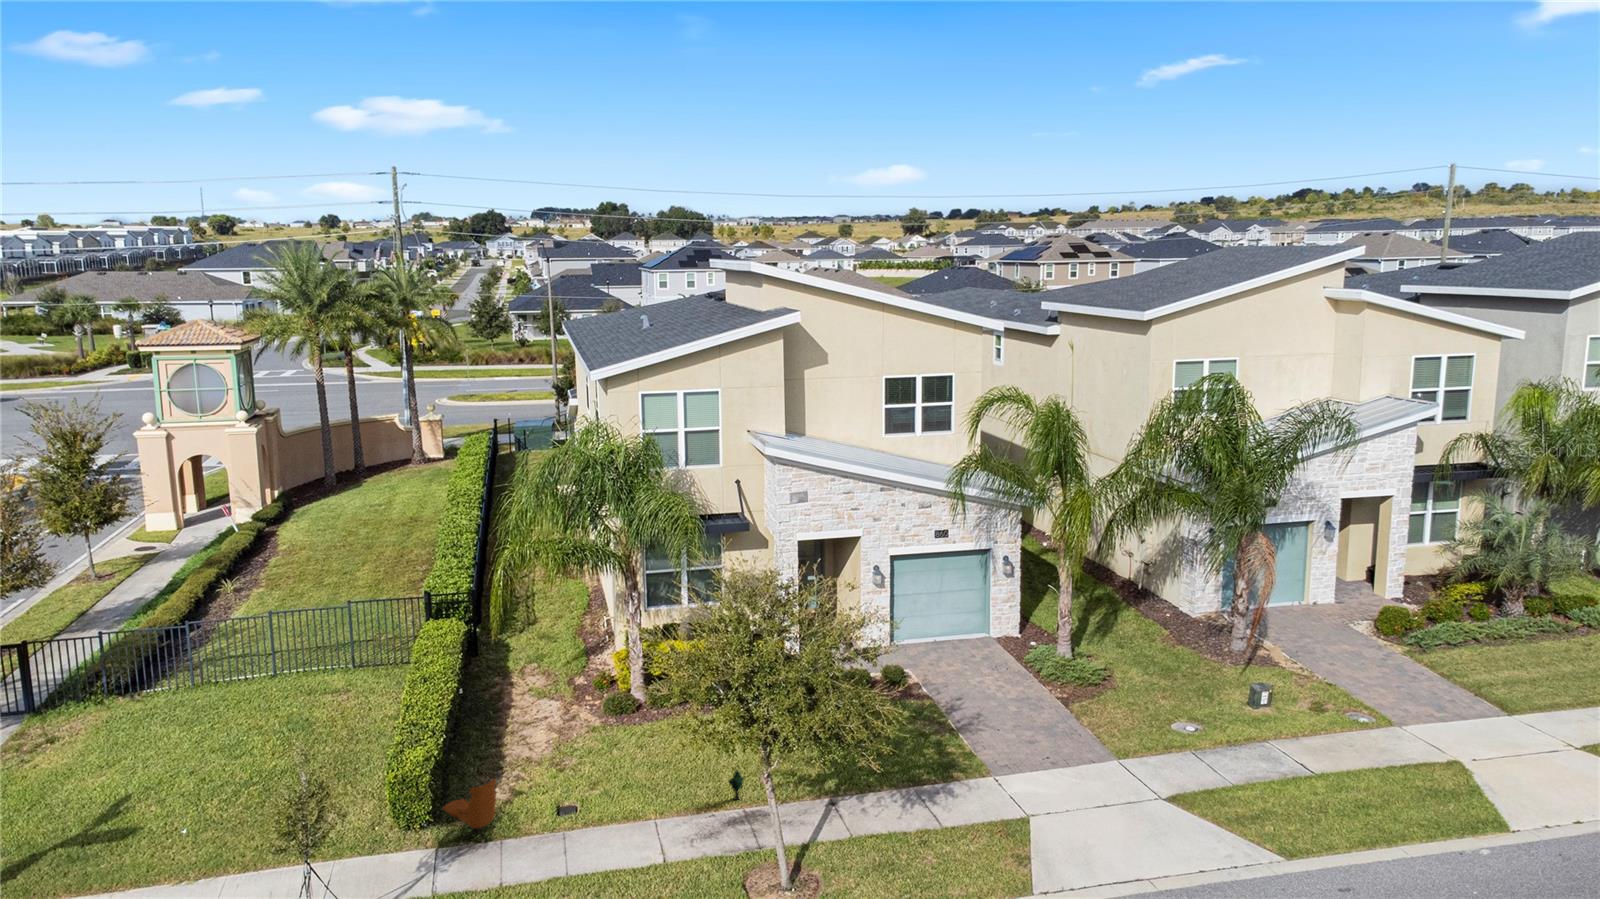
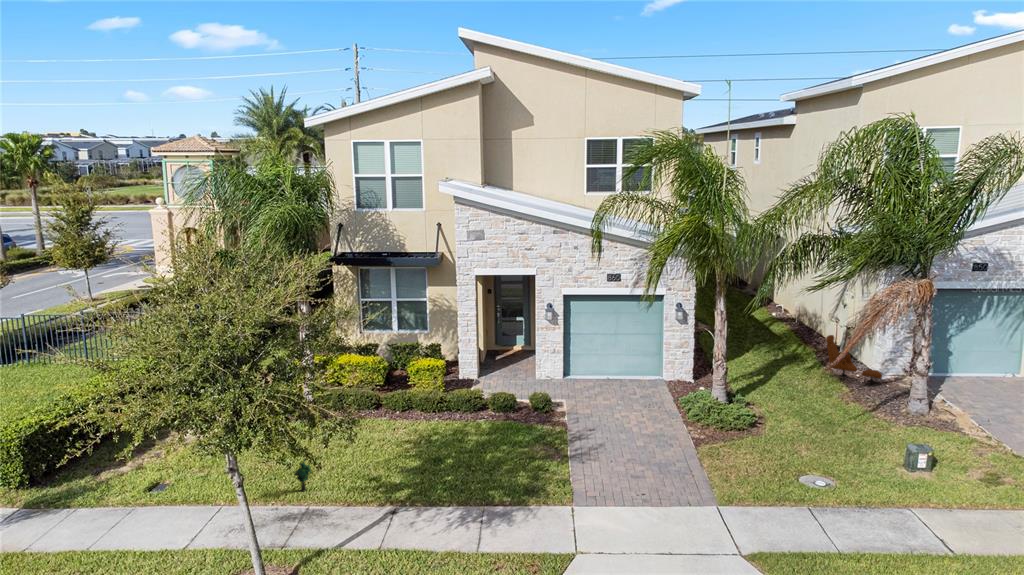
lounge chair: present [443,779,496,842] -> present [826,335,882,384]

